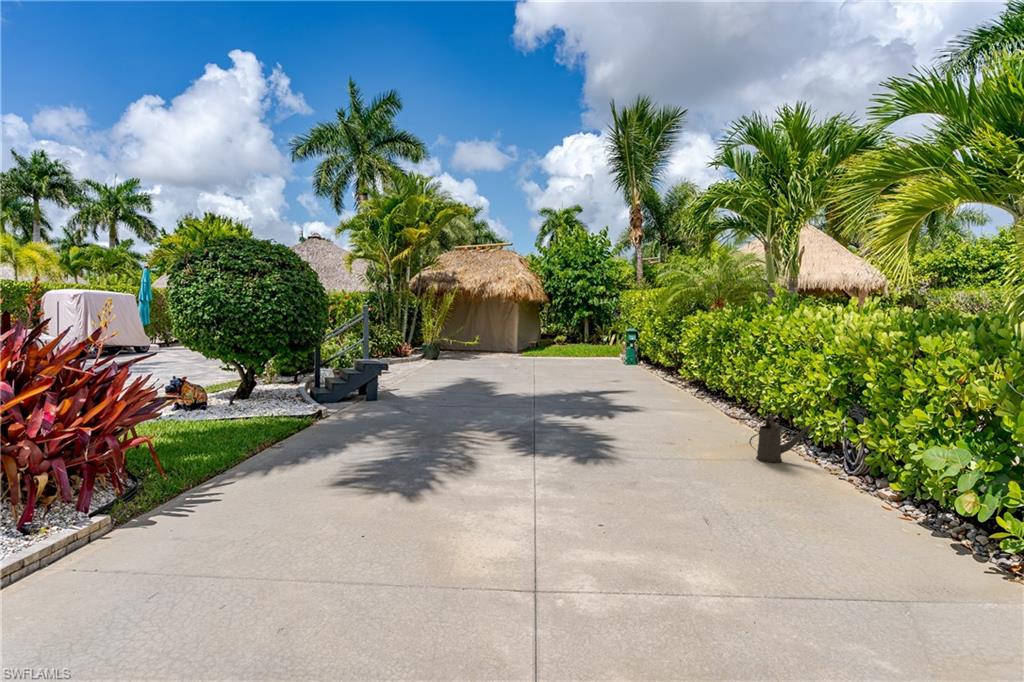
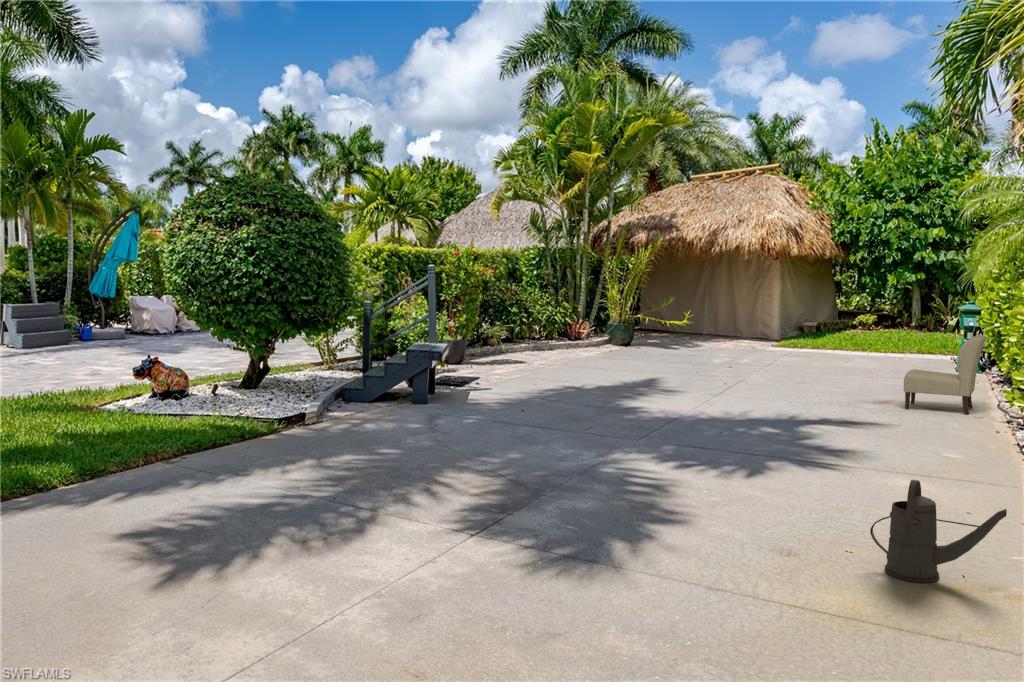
chair: none [644,346,683,388] -> present [904,335,986,414]

